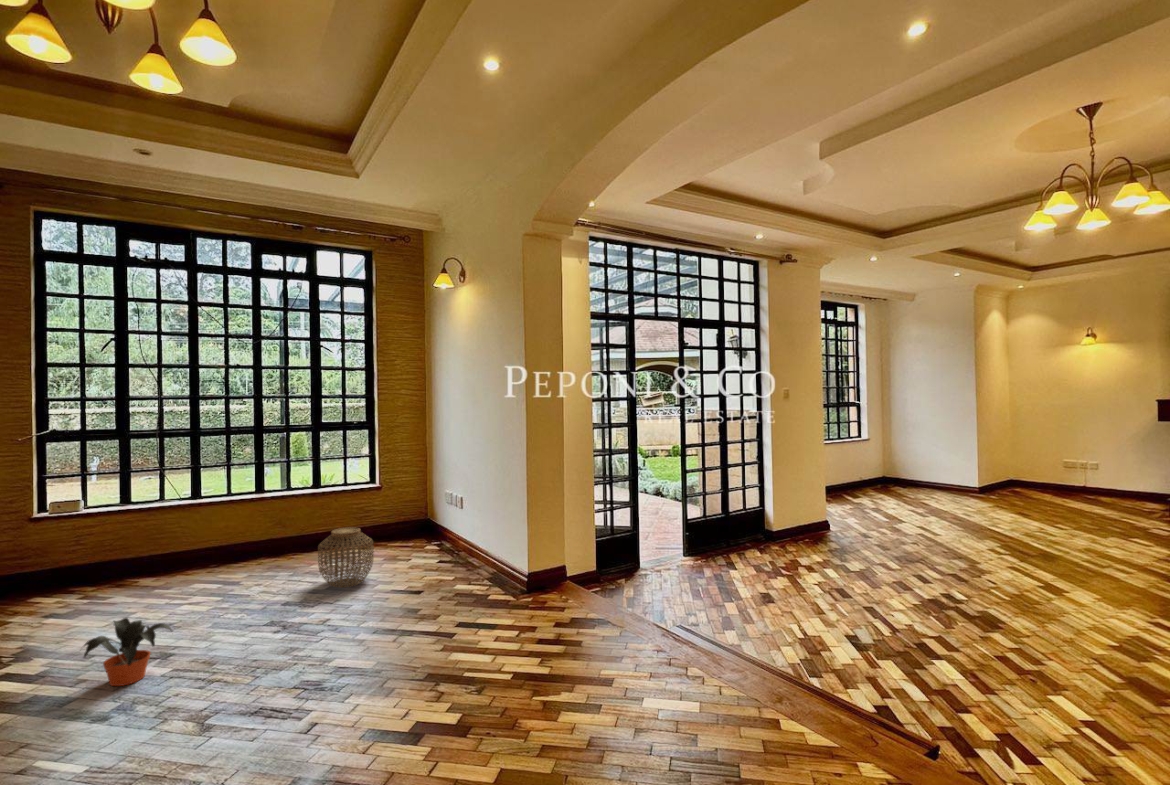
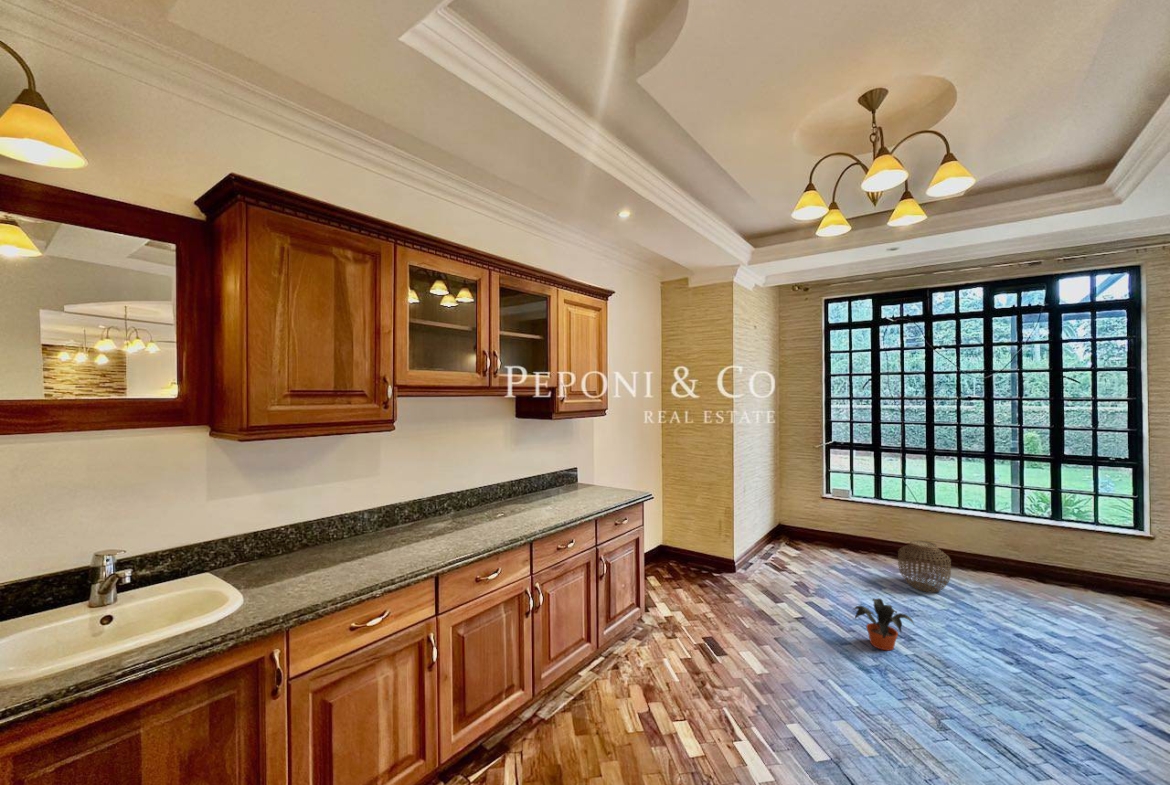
woven basket: present [318,527,374,588] -> present [898,540,951,593]

